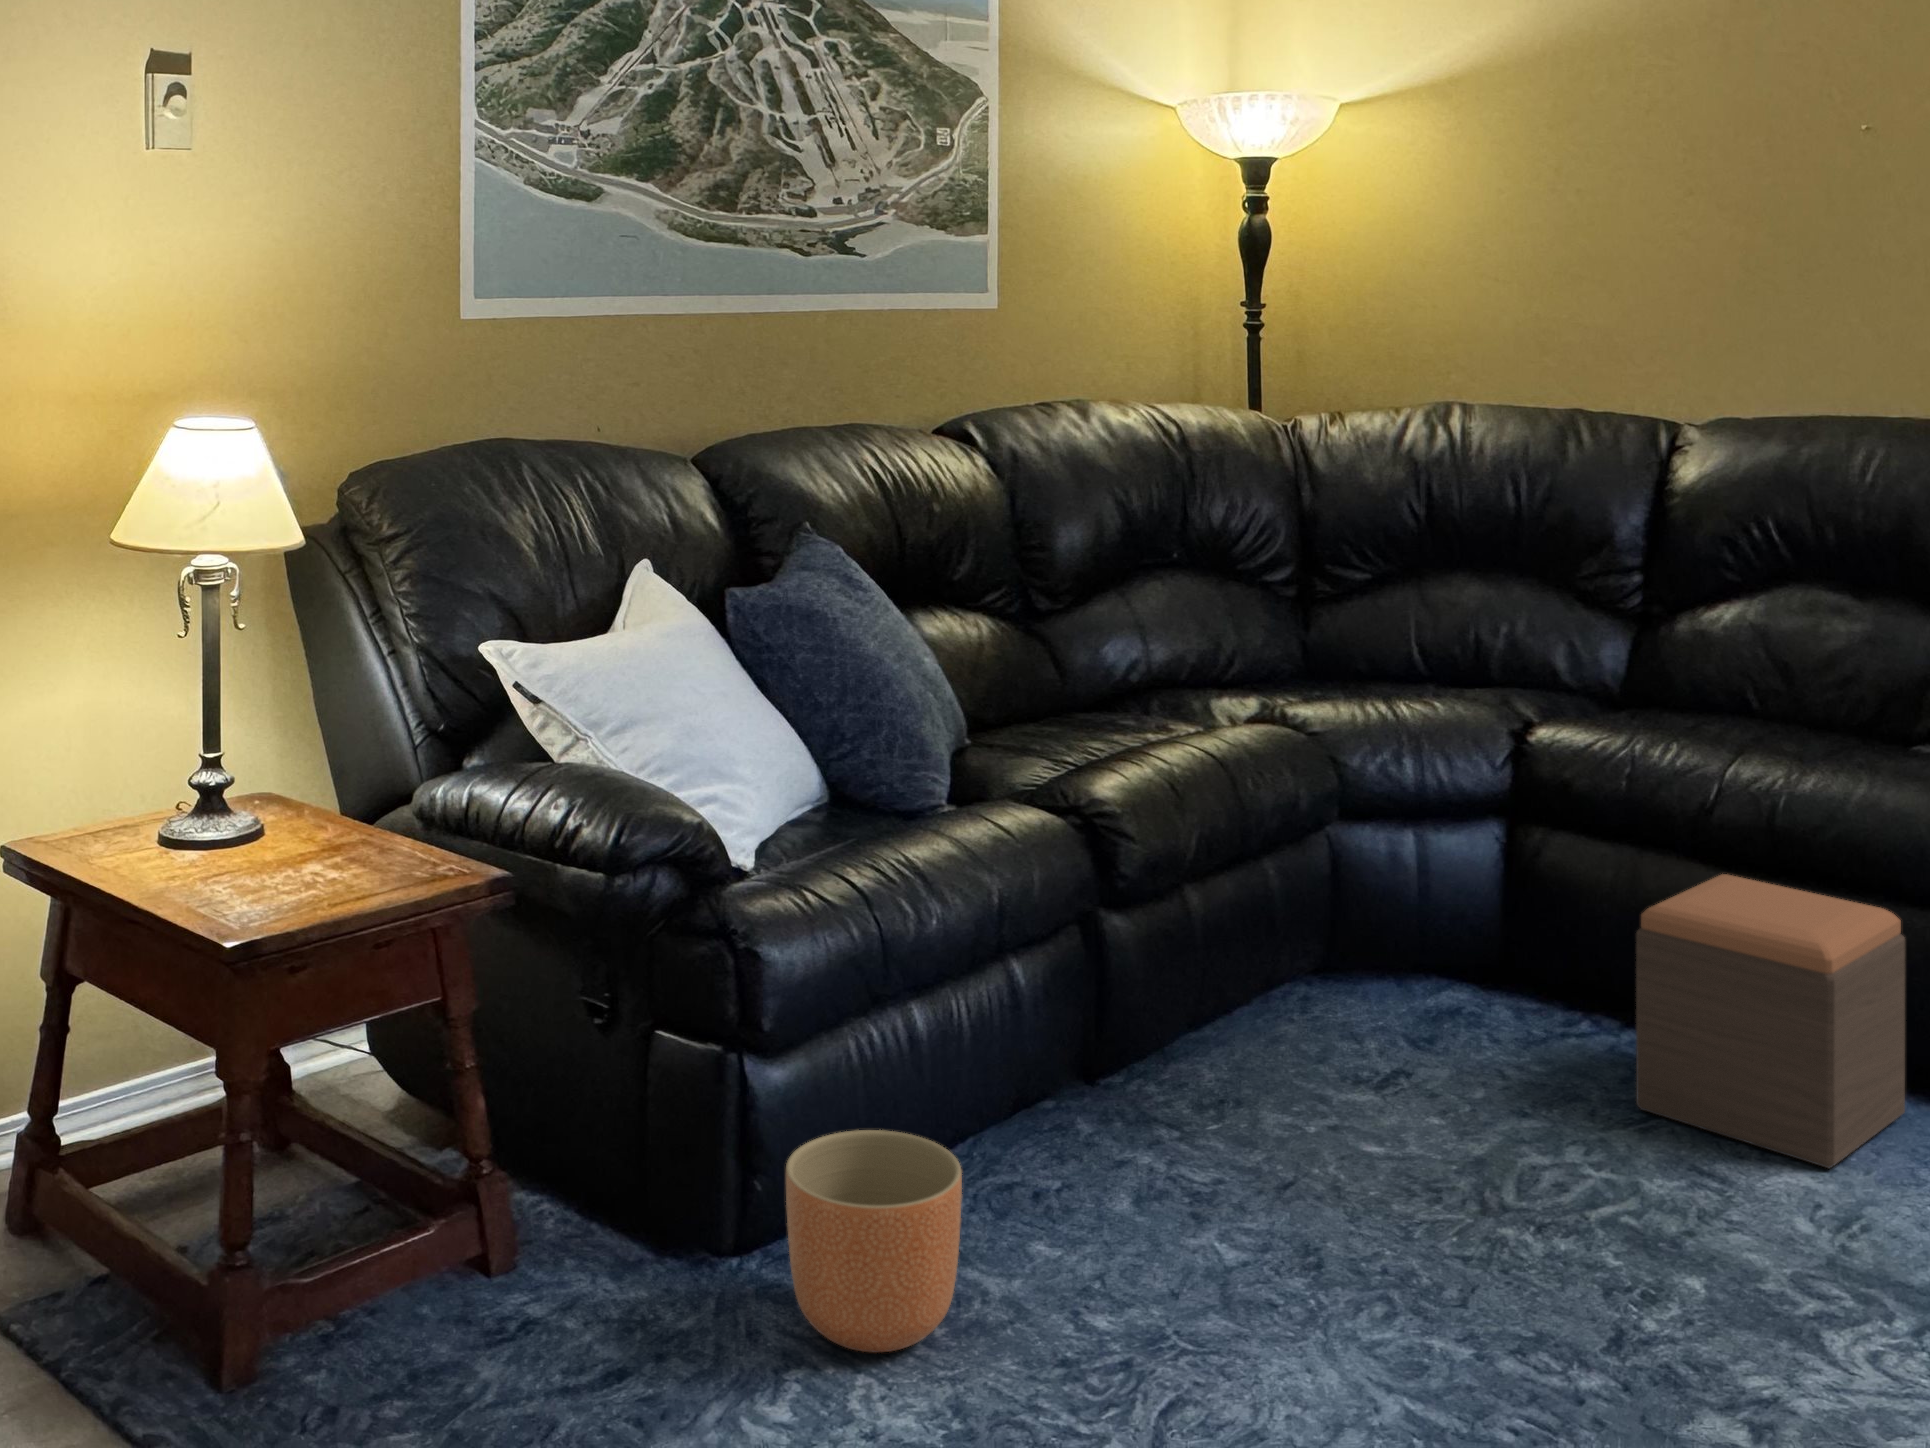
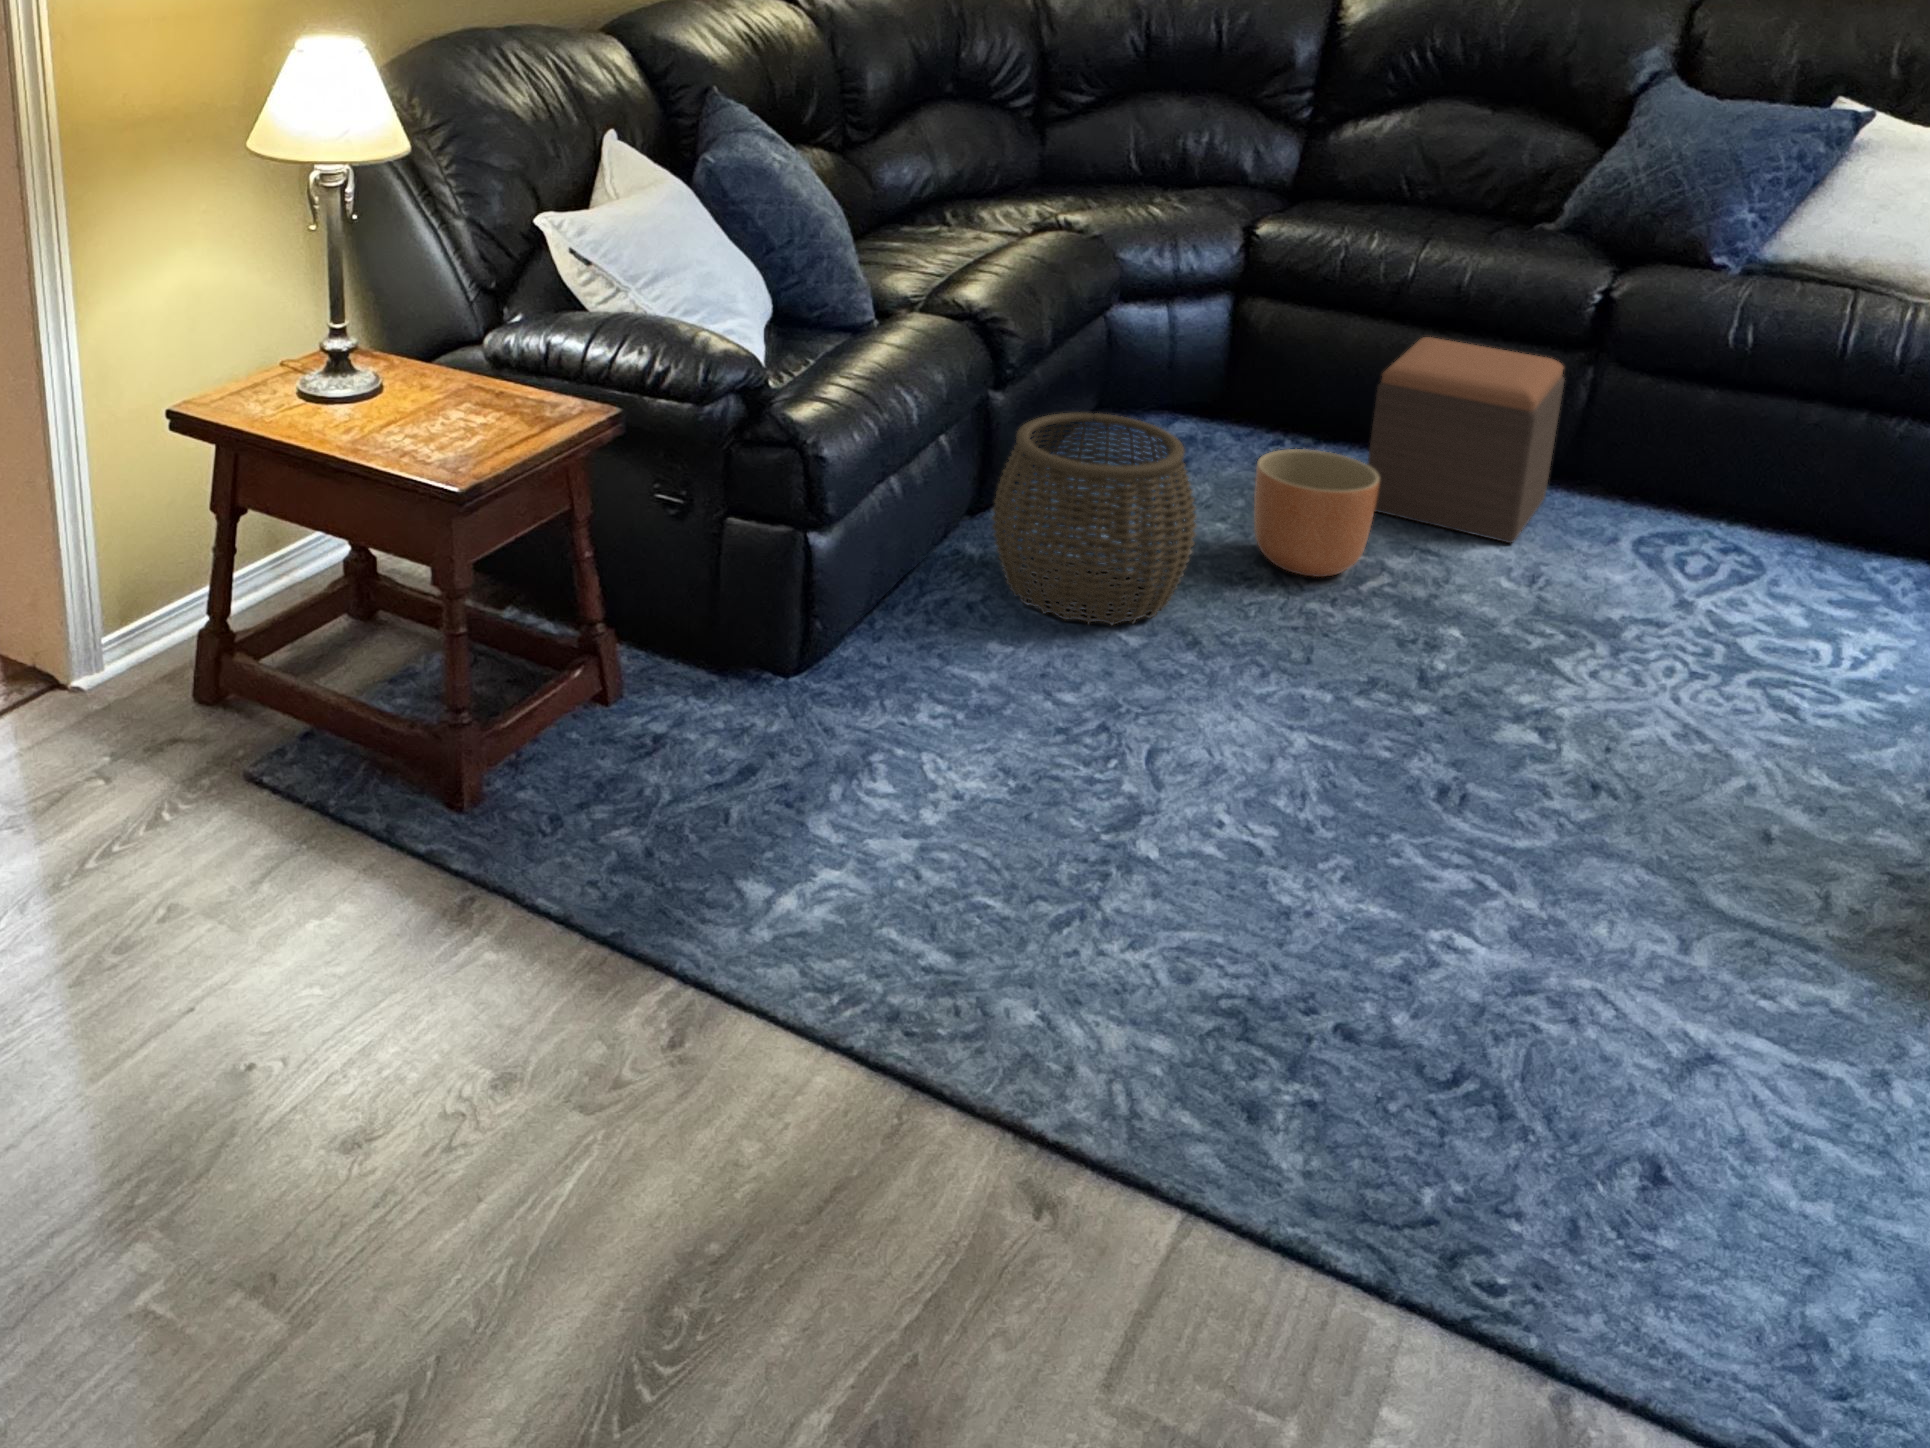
woven basket: none [1067,937,1333,1235] -> present [992,412,1197,625]
planter: present [786,1130,962,1353] -> present [1254,449,1379,577]

